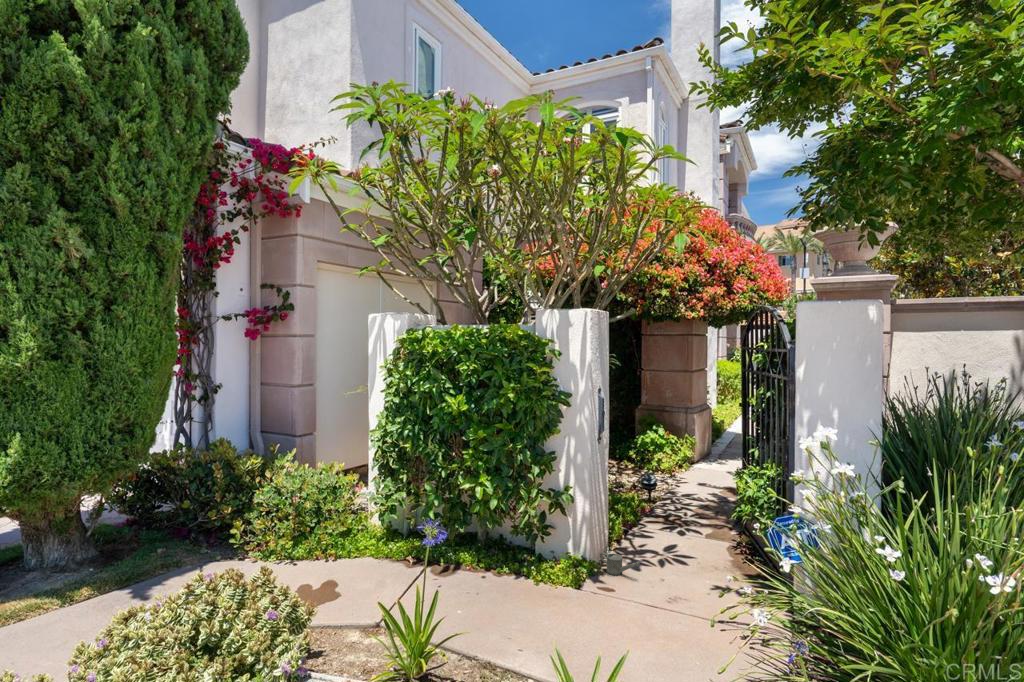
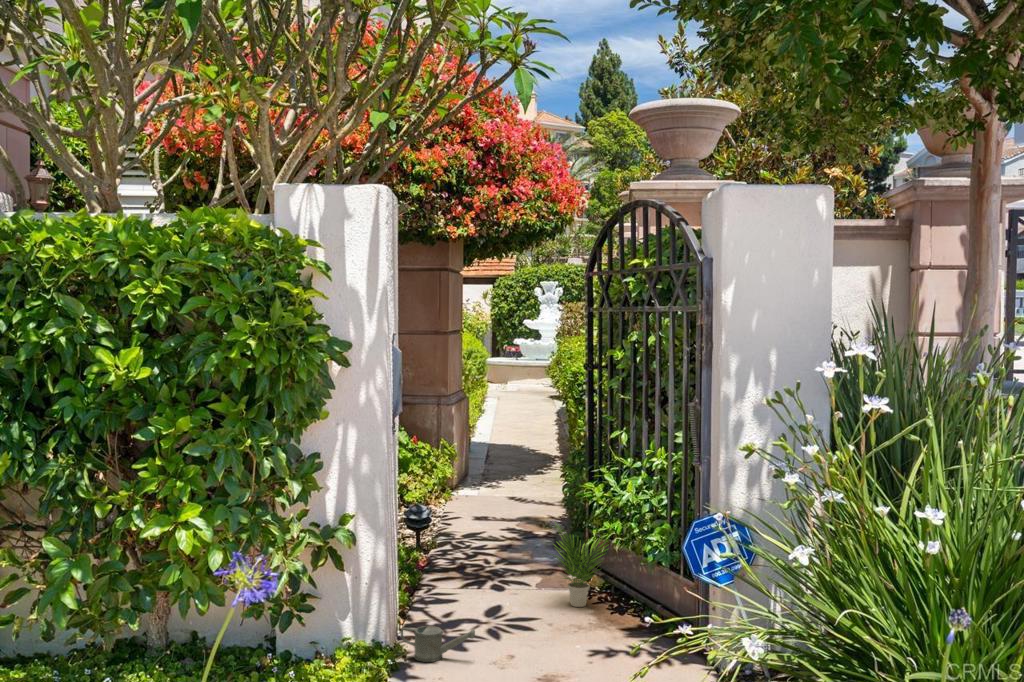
potted plant: none [700,498,749,555] -> present [549,531,607,607]

